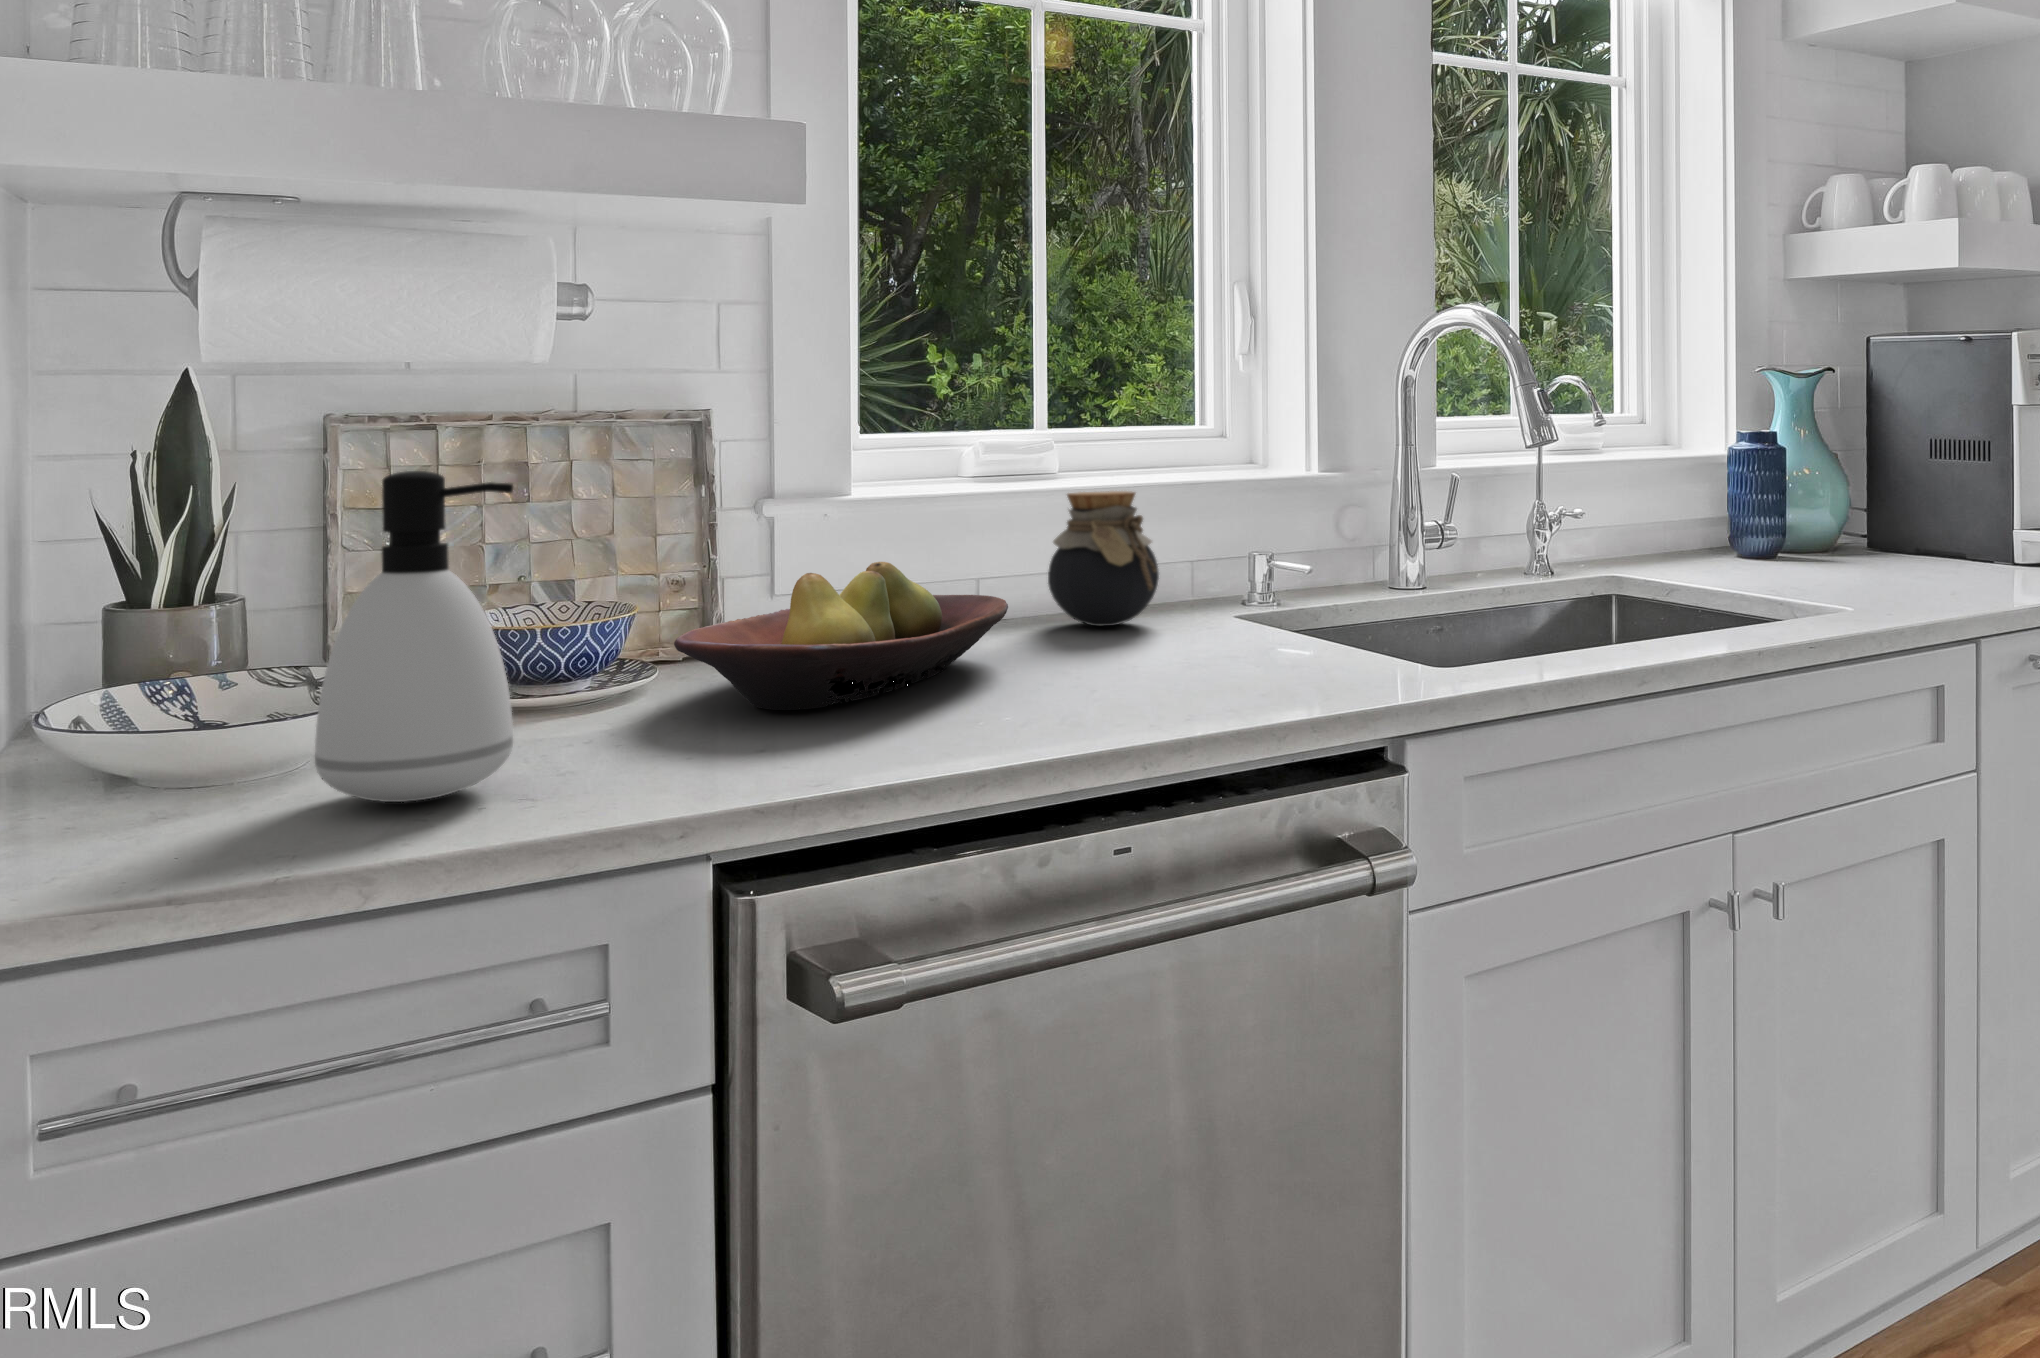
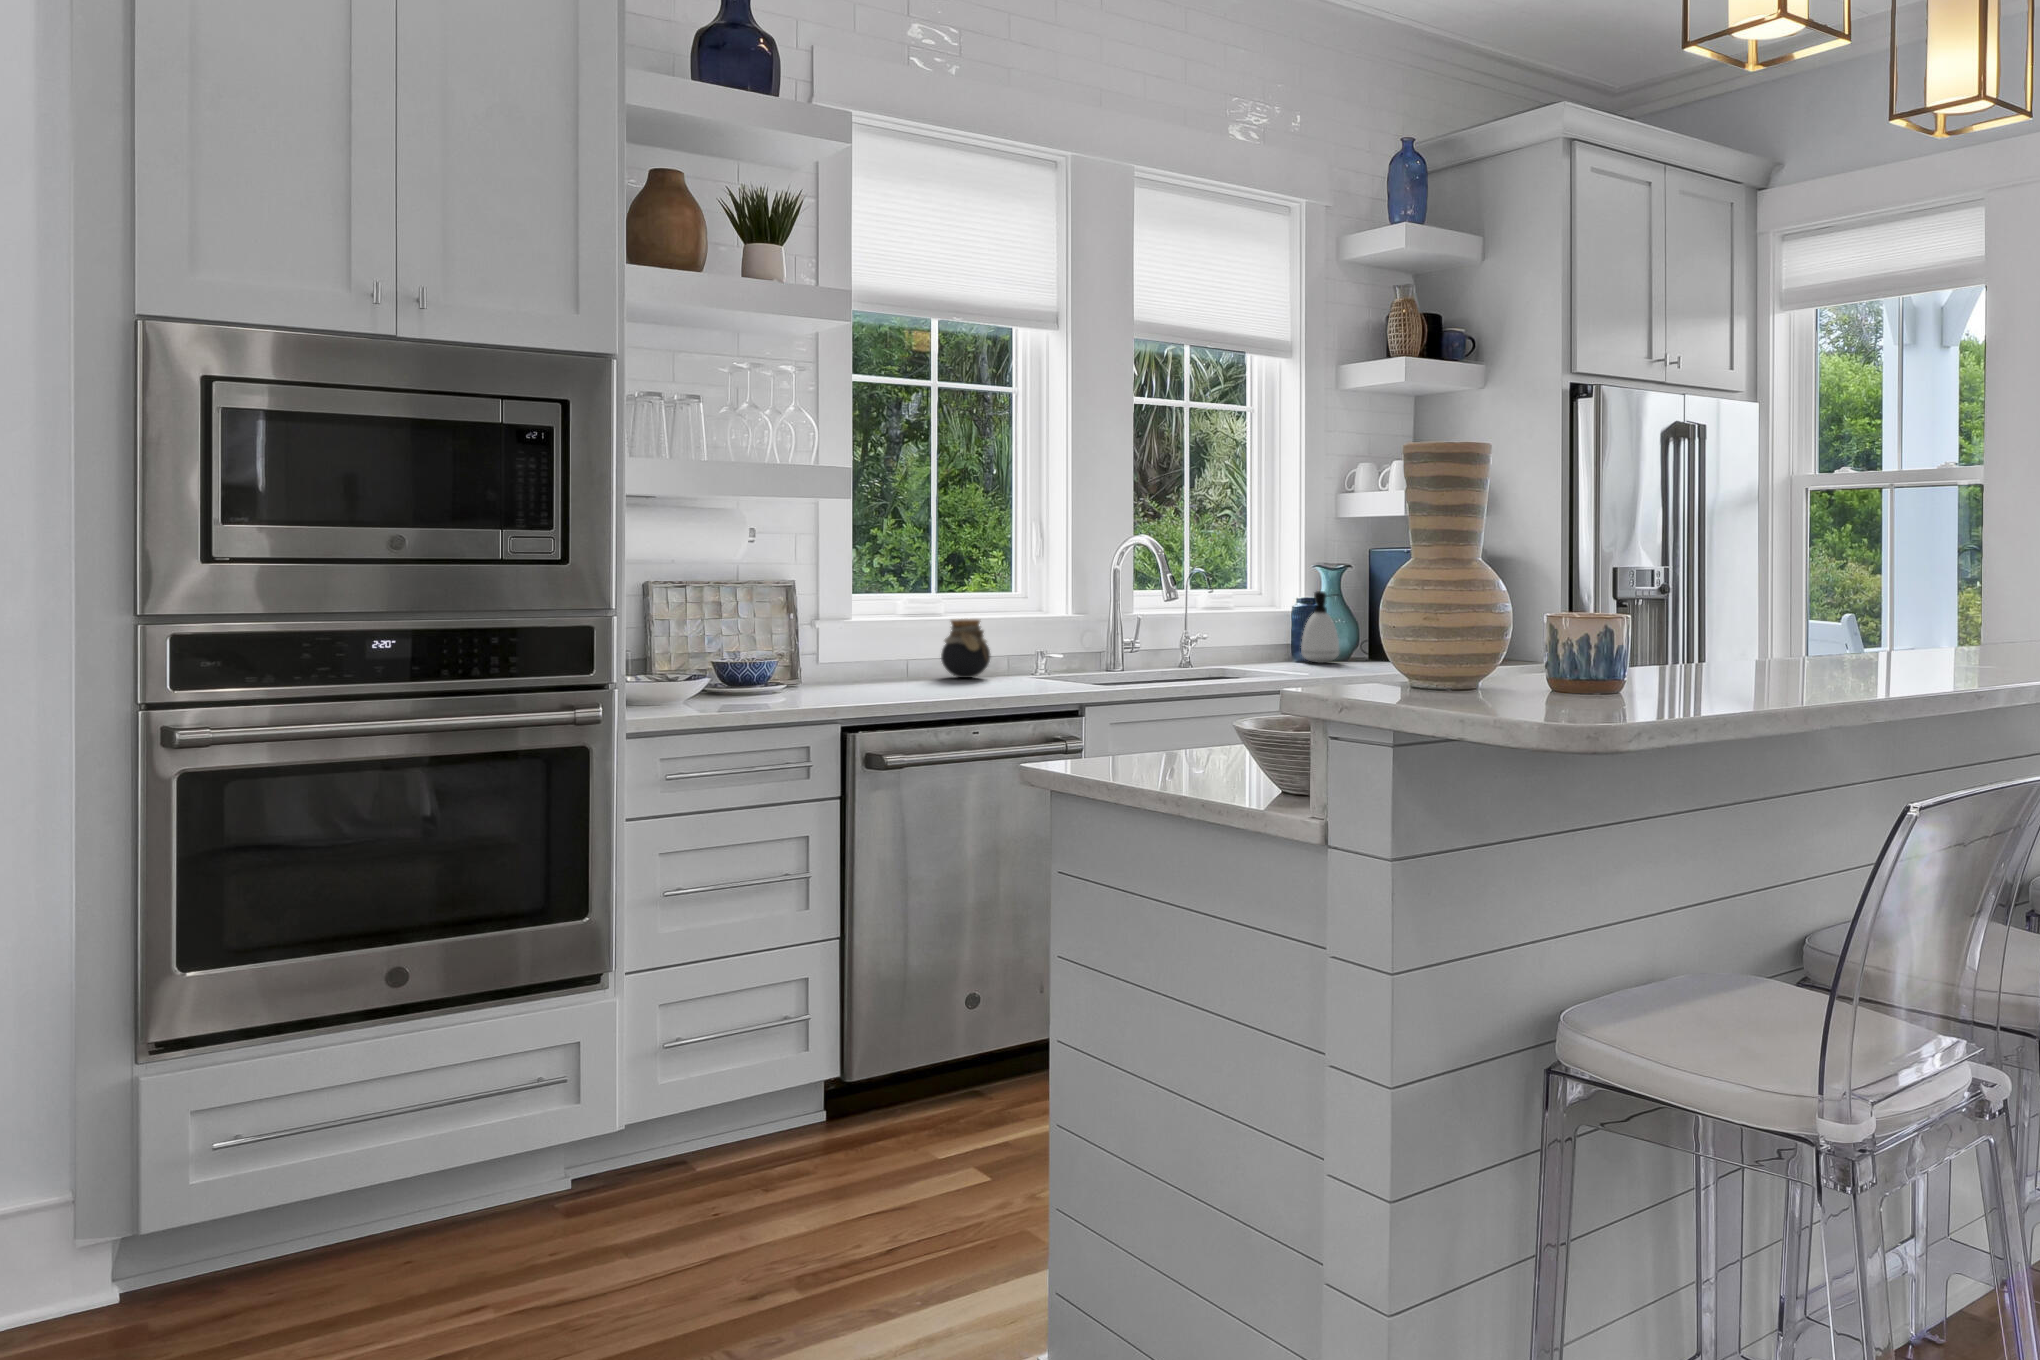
soap dispenser: present [315,471,513,802] -> present [1301,591,1339,663]
fruit bowl: present [674,562,1008,710] -> none [807,644,929,695]

